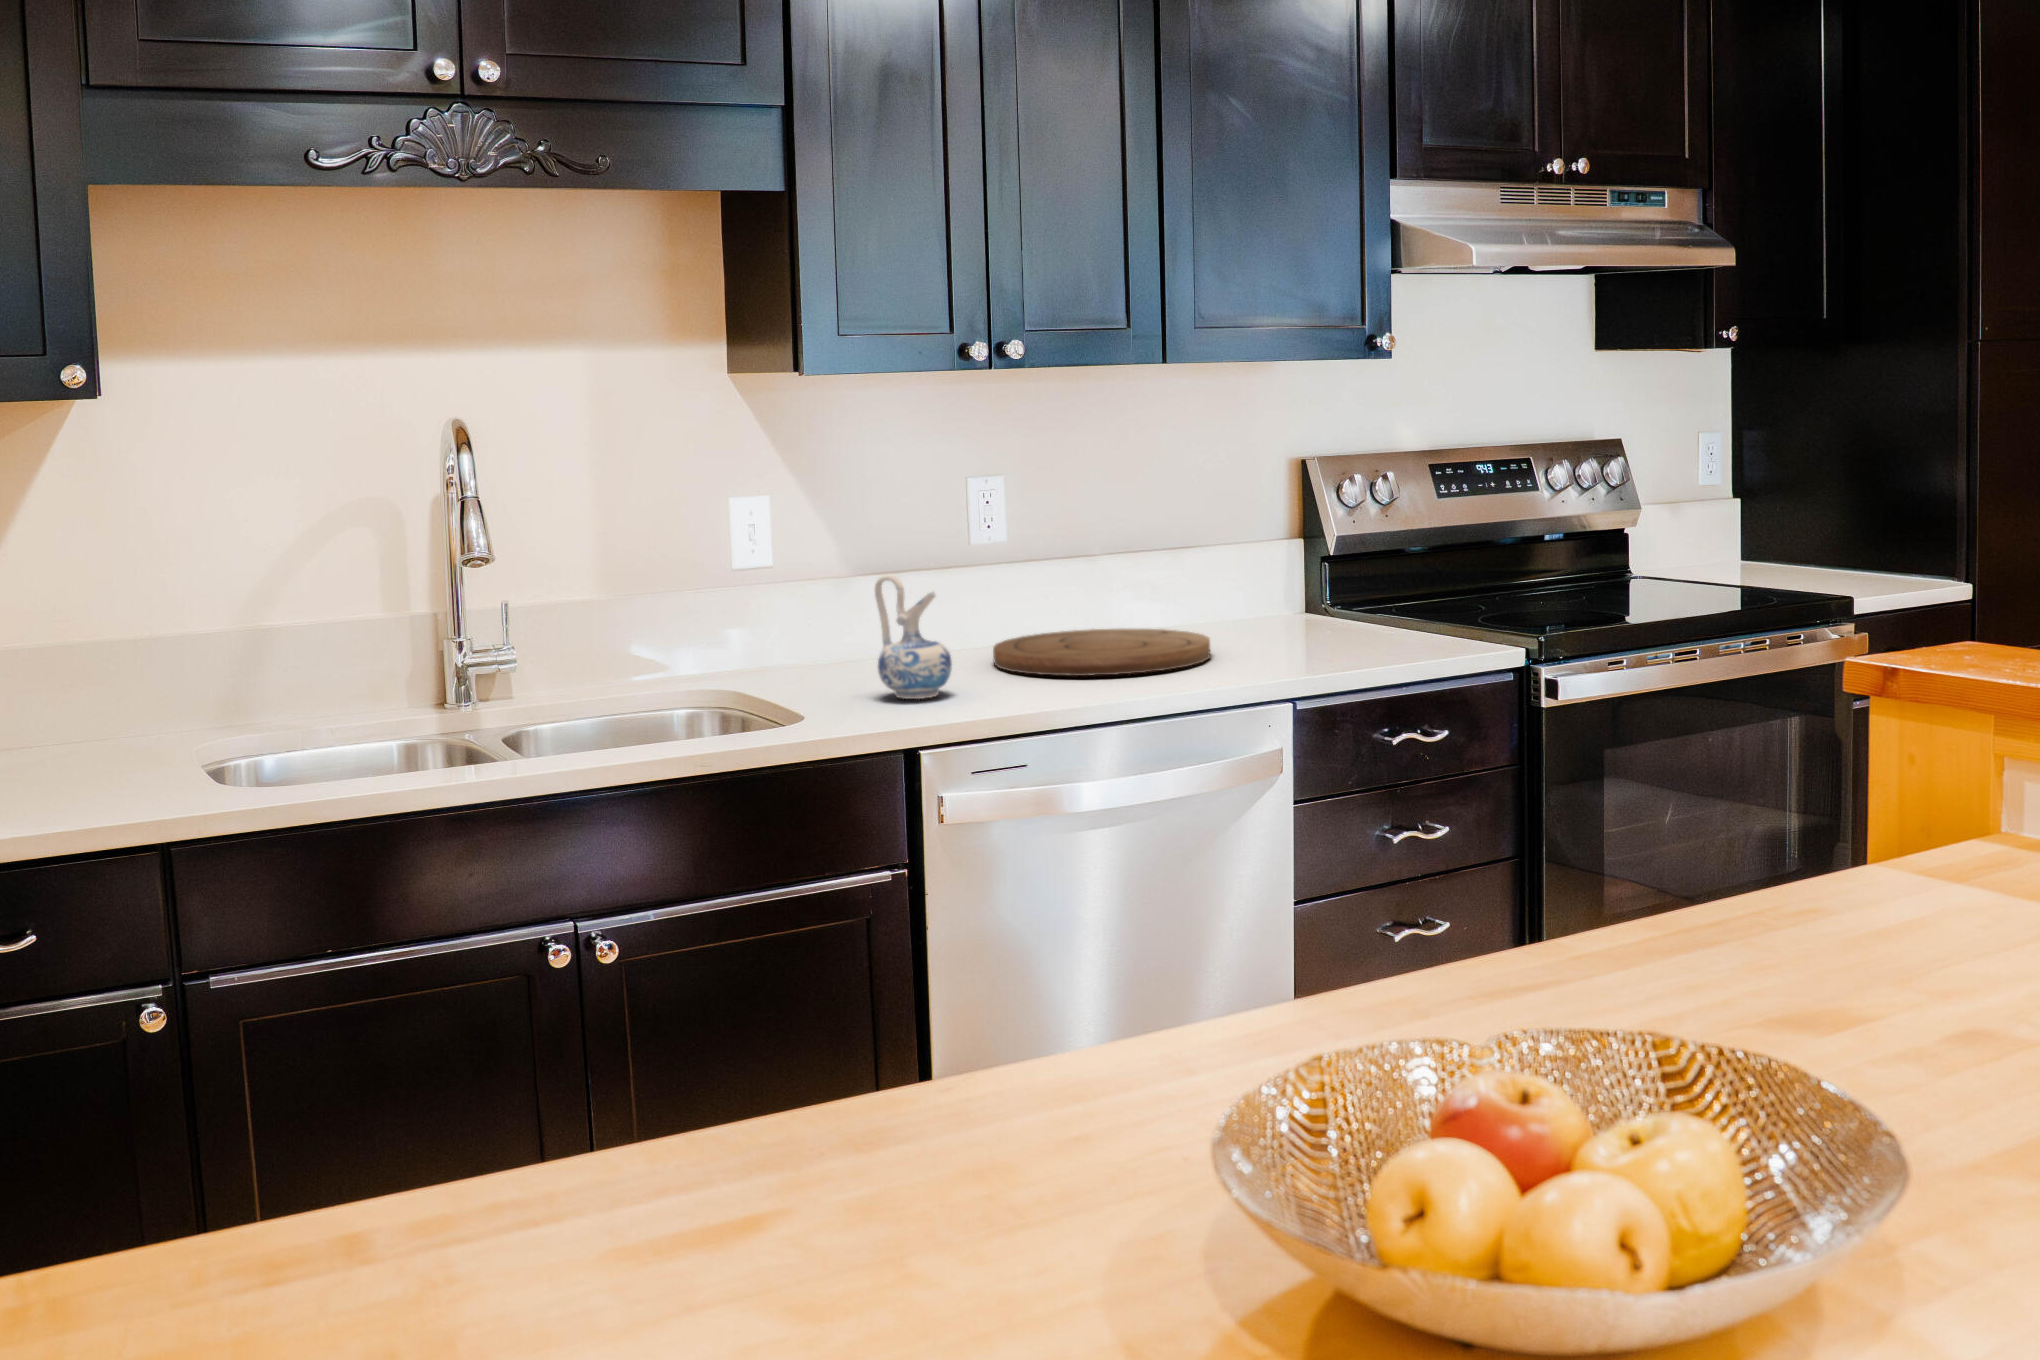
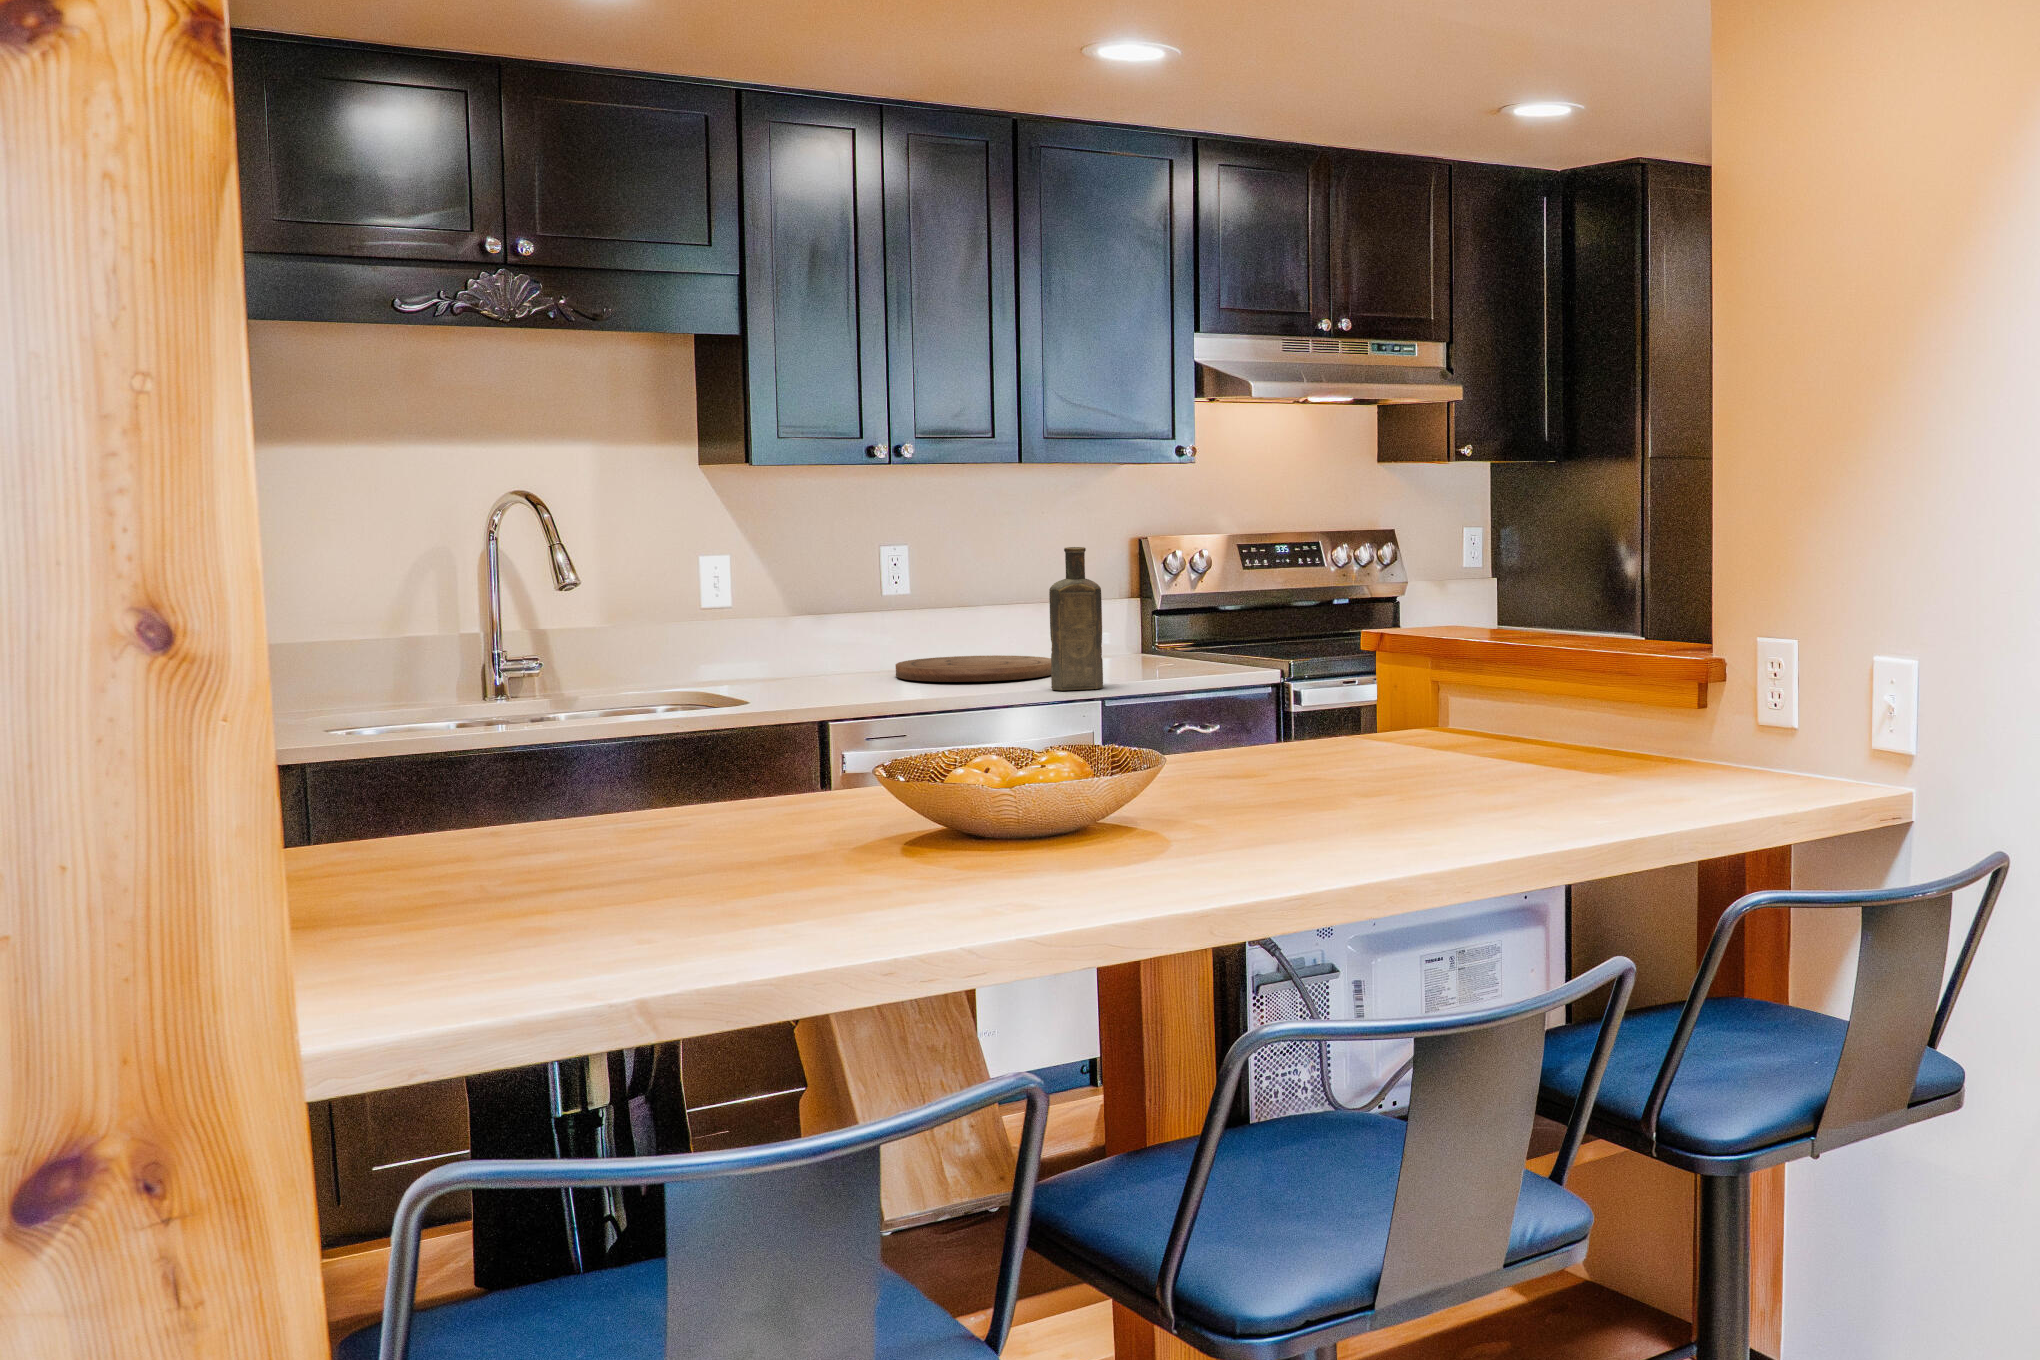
bottle: none [1206,482,1294,691] -> present [1049,547,1103,690]
ceramic pitcher: present [875,575,952,699] -> none [804,606,859,693]

